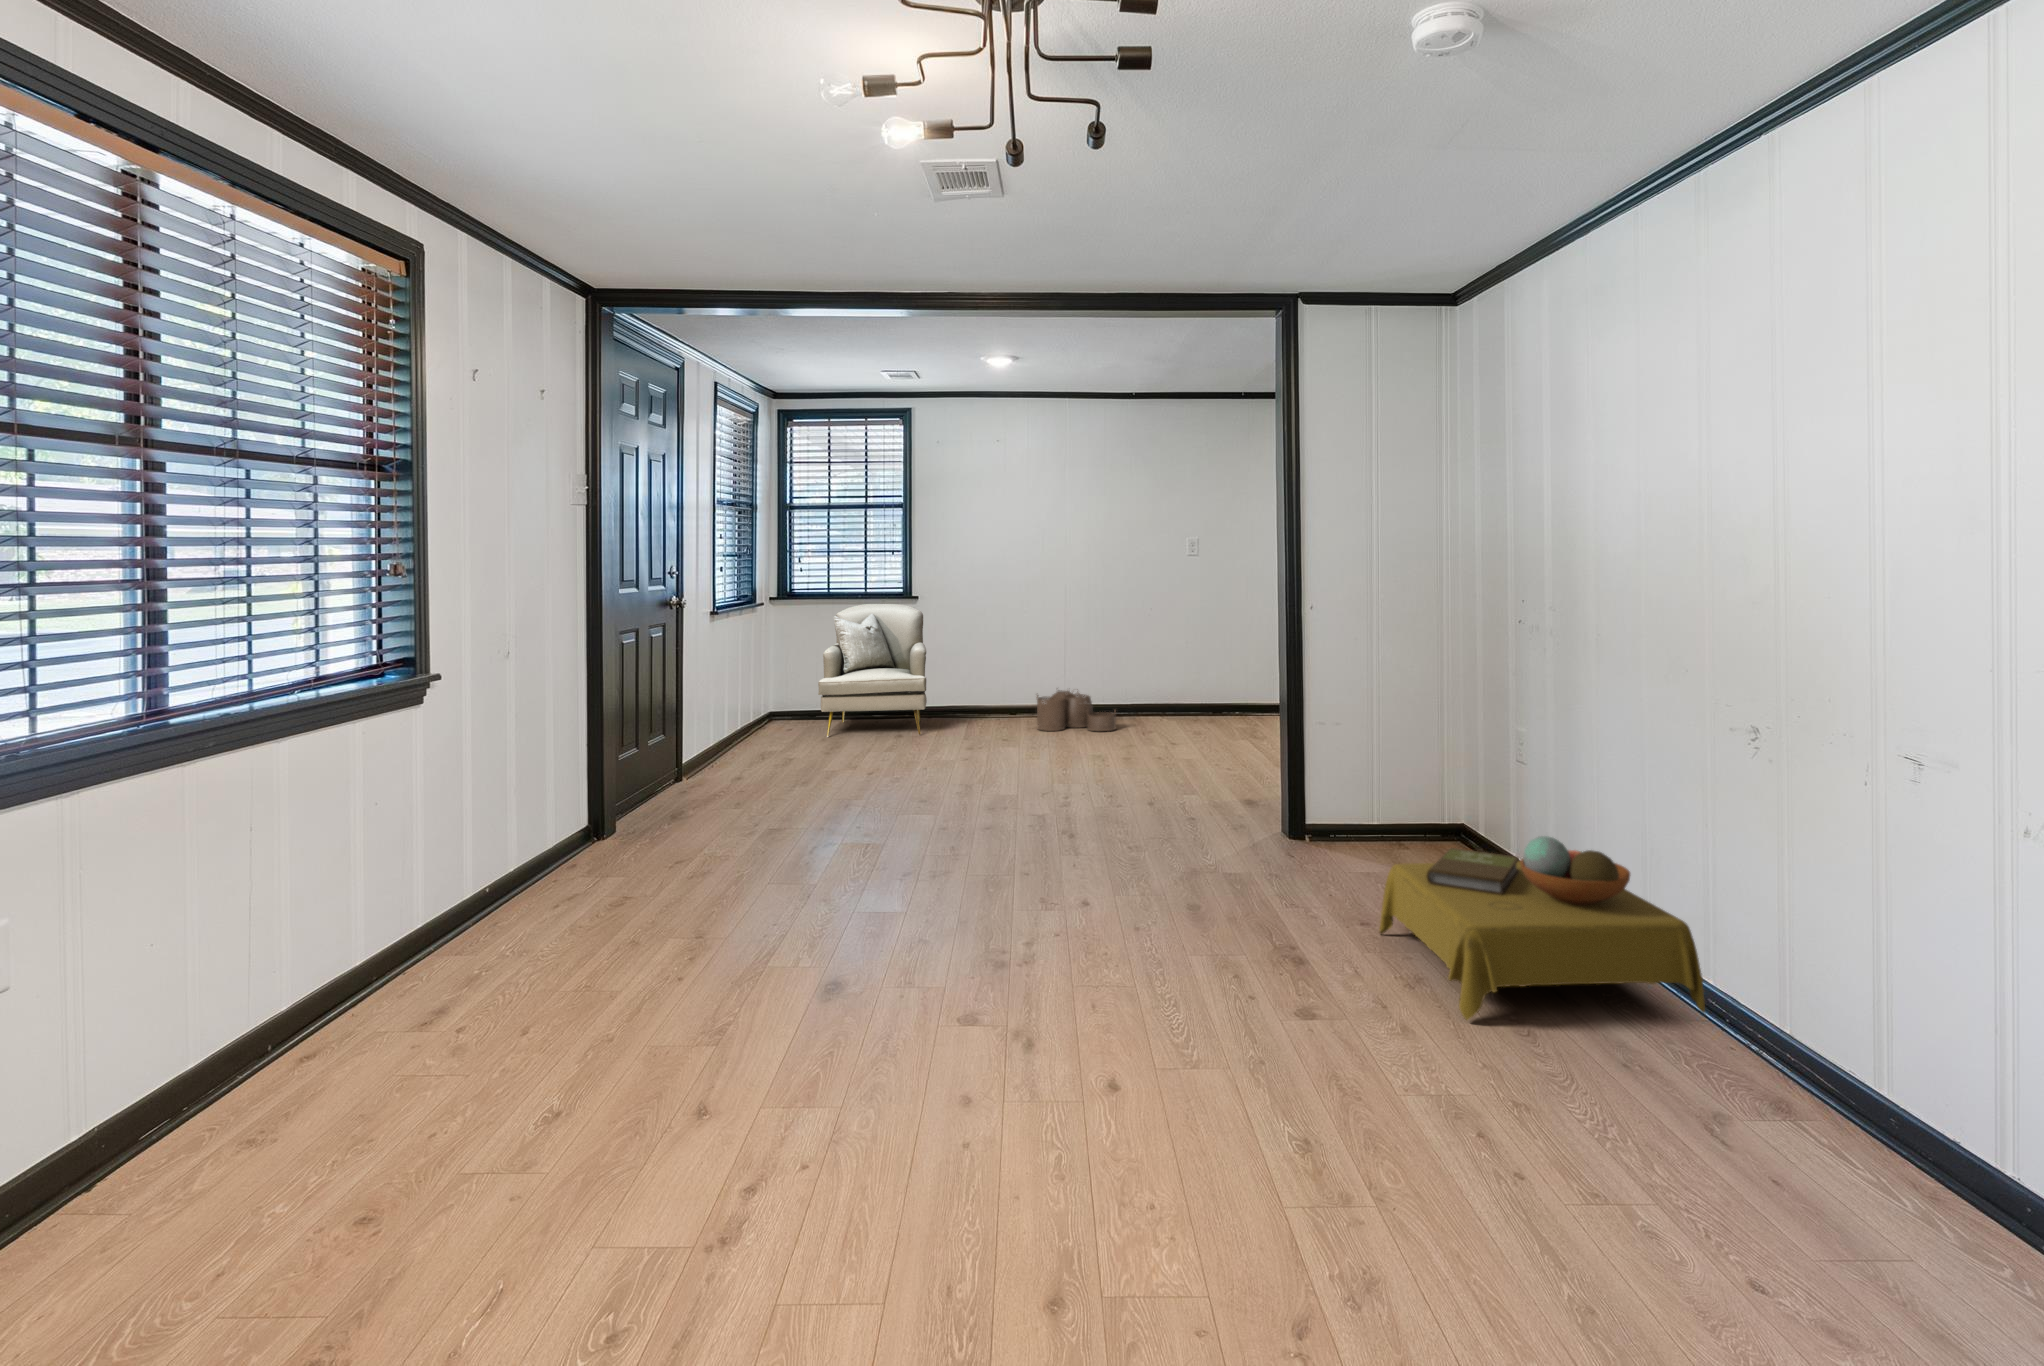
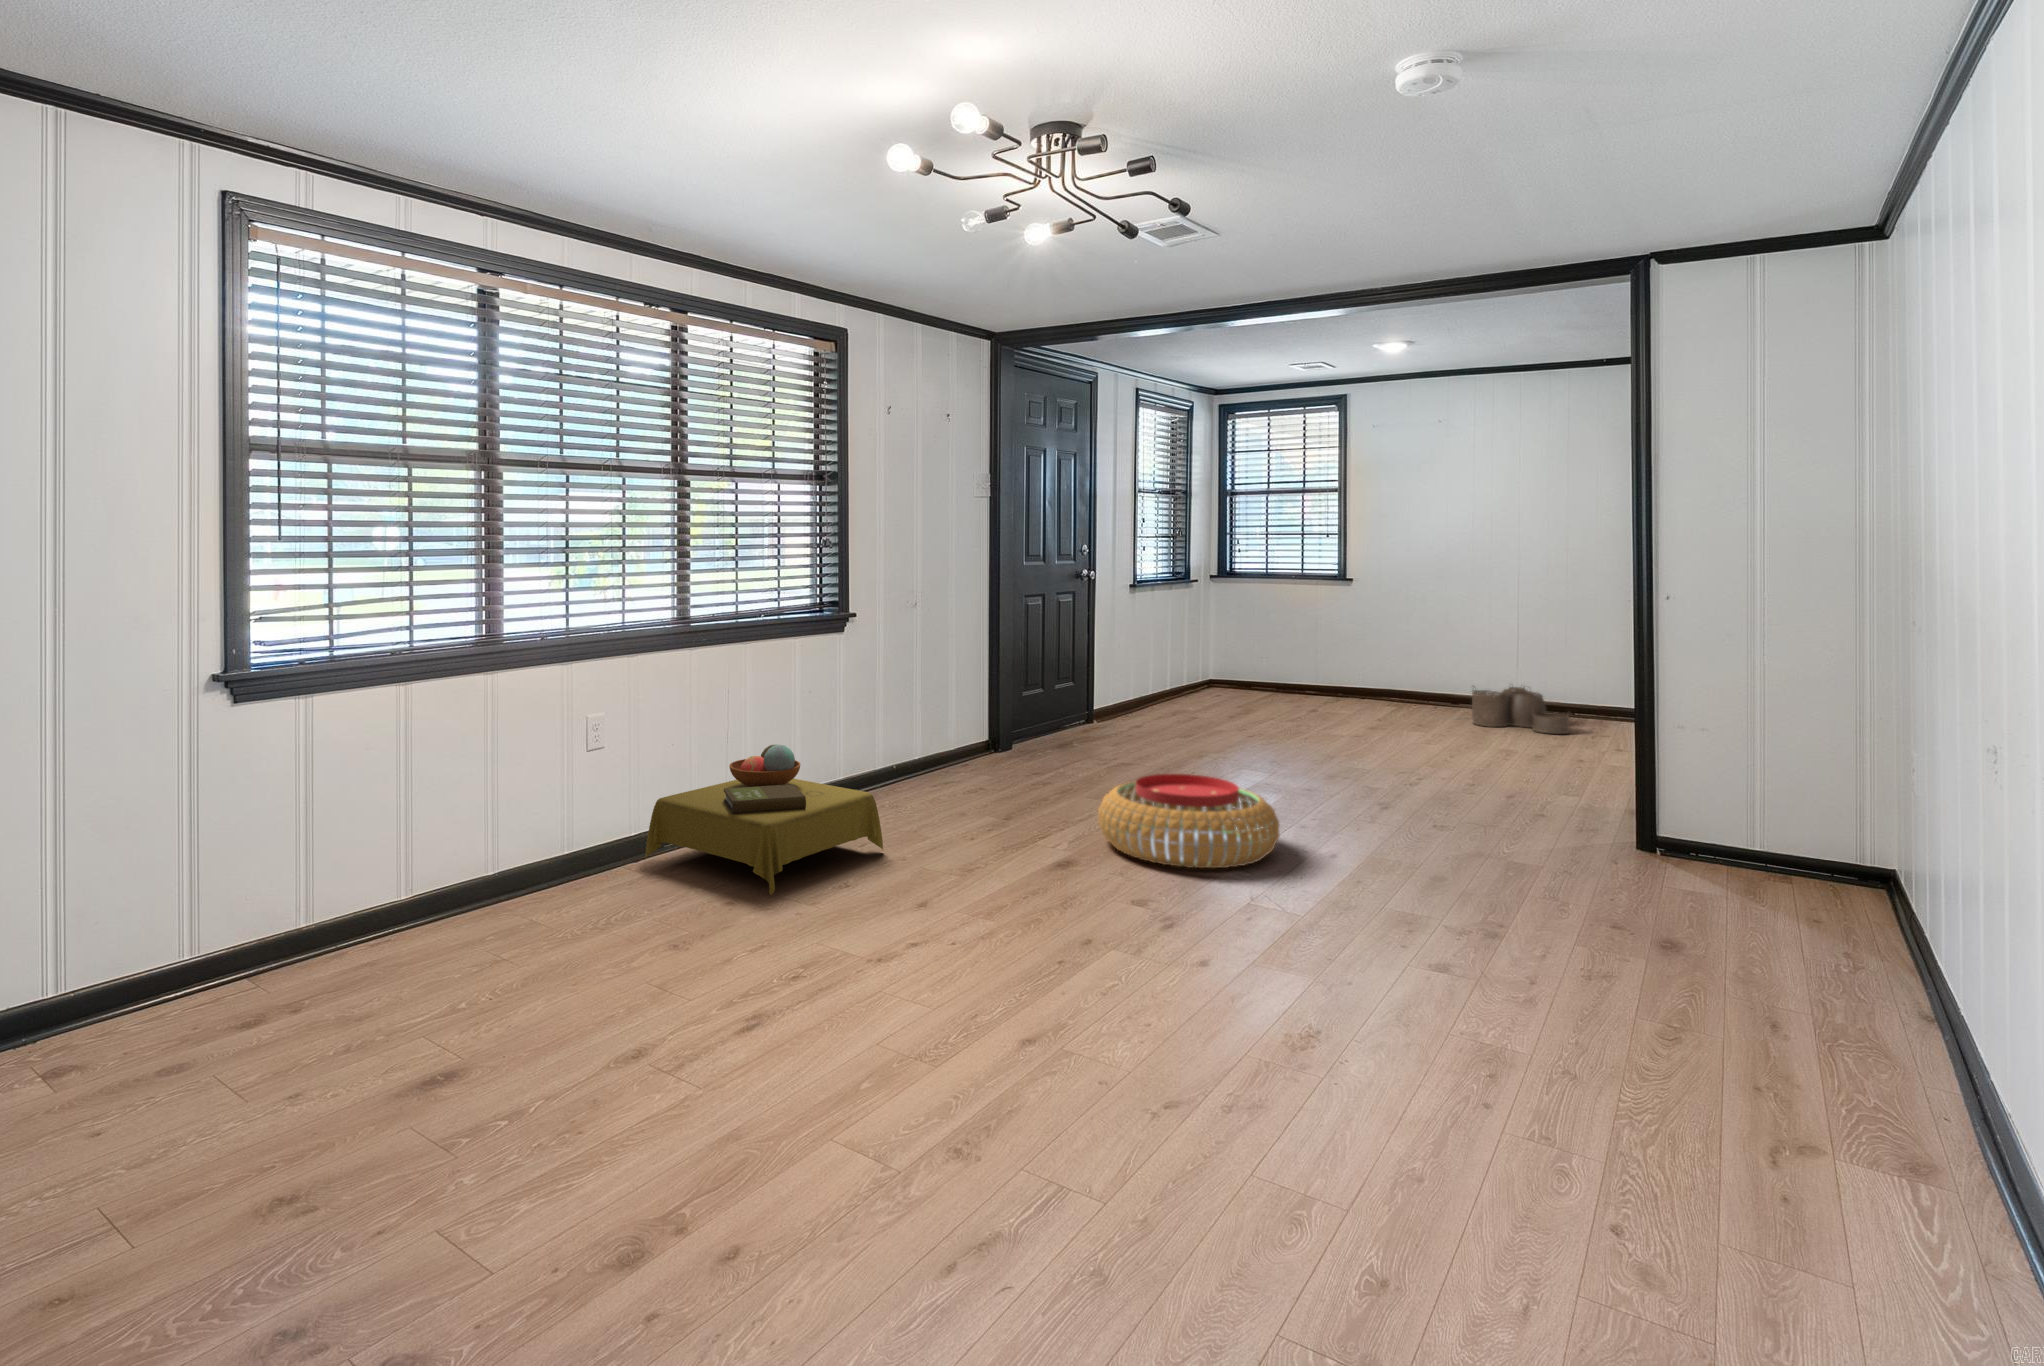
armchair: present [818,604,927,737] -> none [1238,586,1358,714]
side table: present [1379,836,1705,1020] -> present [645,745,883,895]
pouf: none [845,839,1058,965] -> present [1098,774,1279,869]

